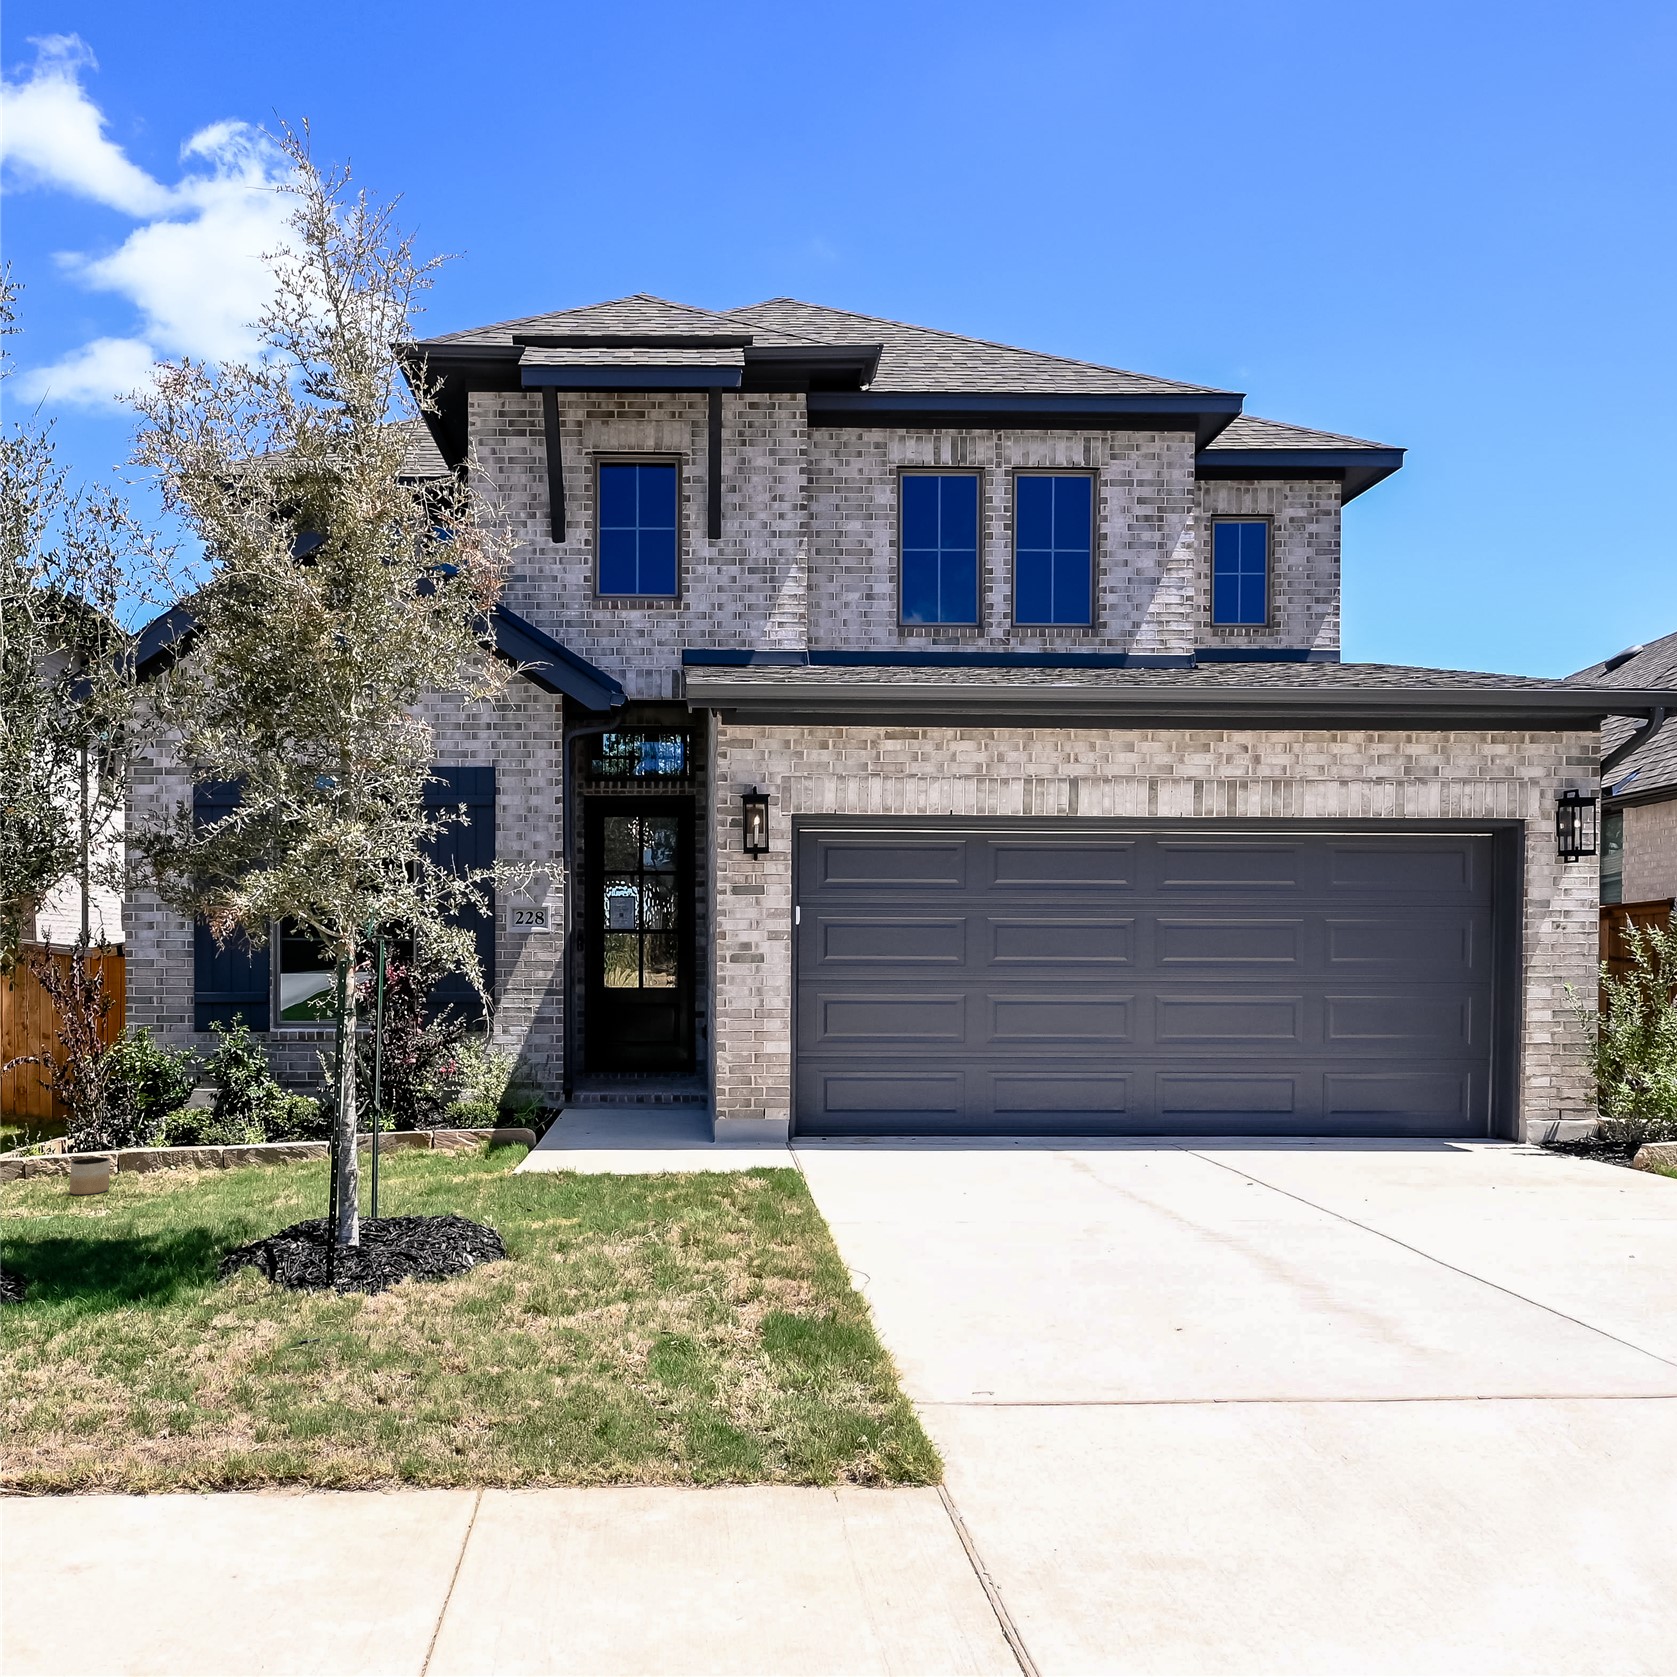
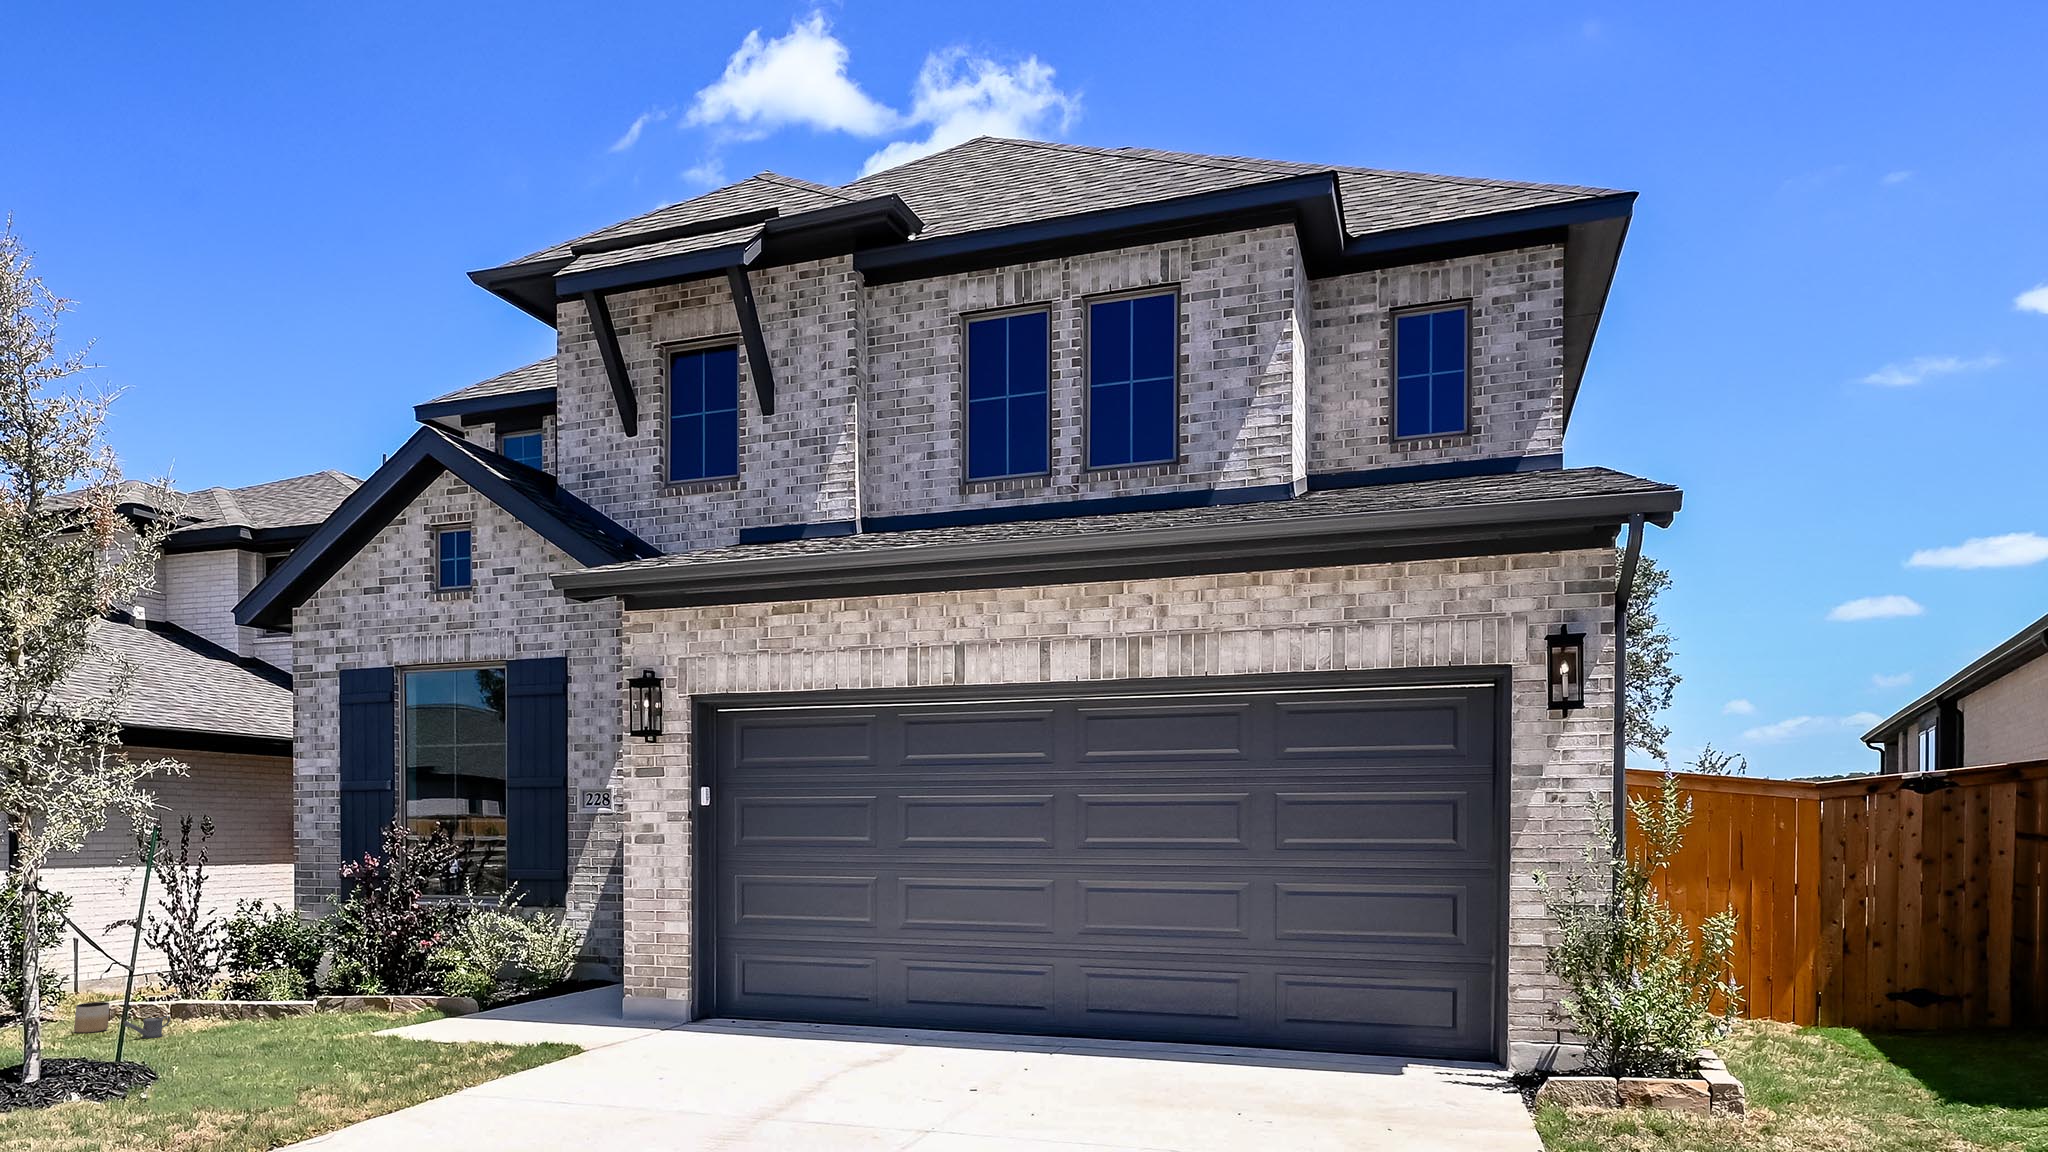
watering can: none [182,1165,211,1192] -> present [124,1016,170,1038]

